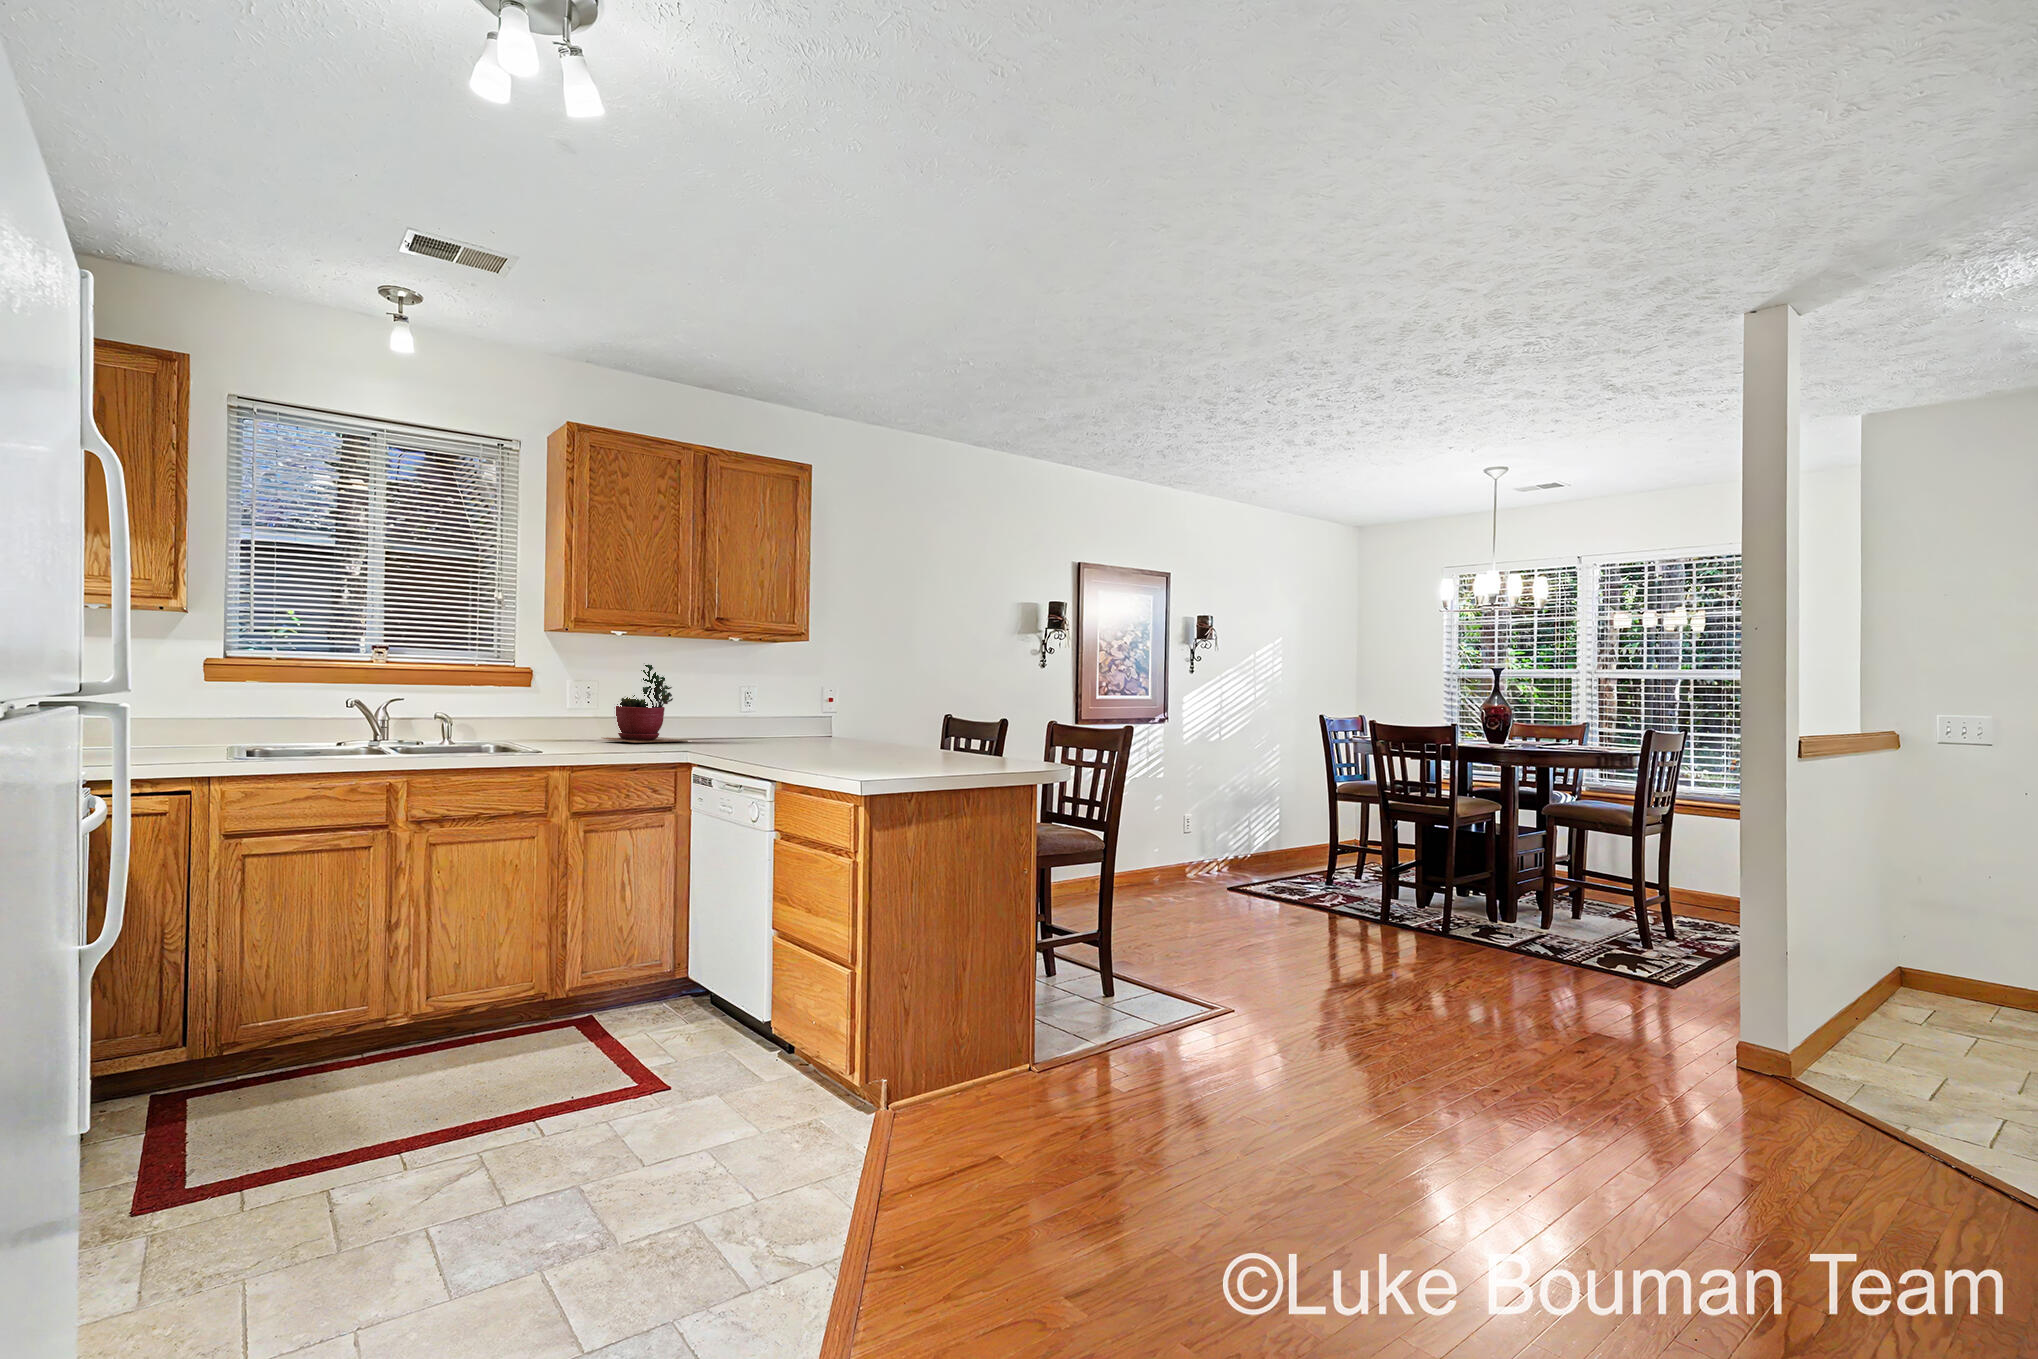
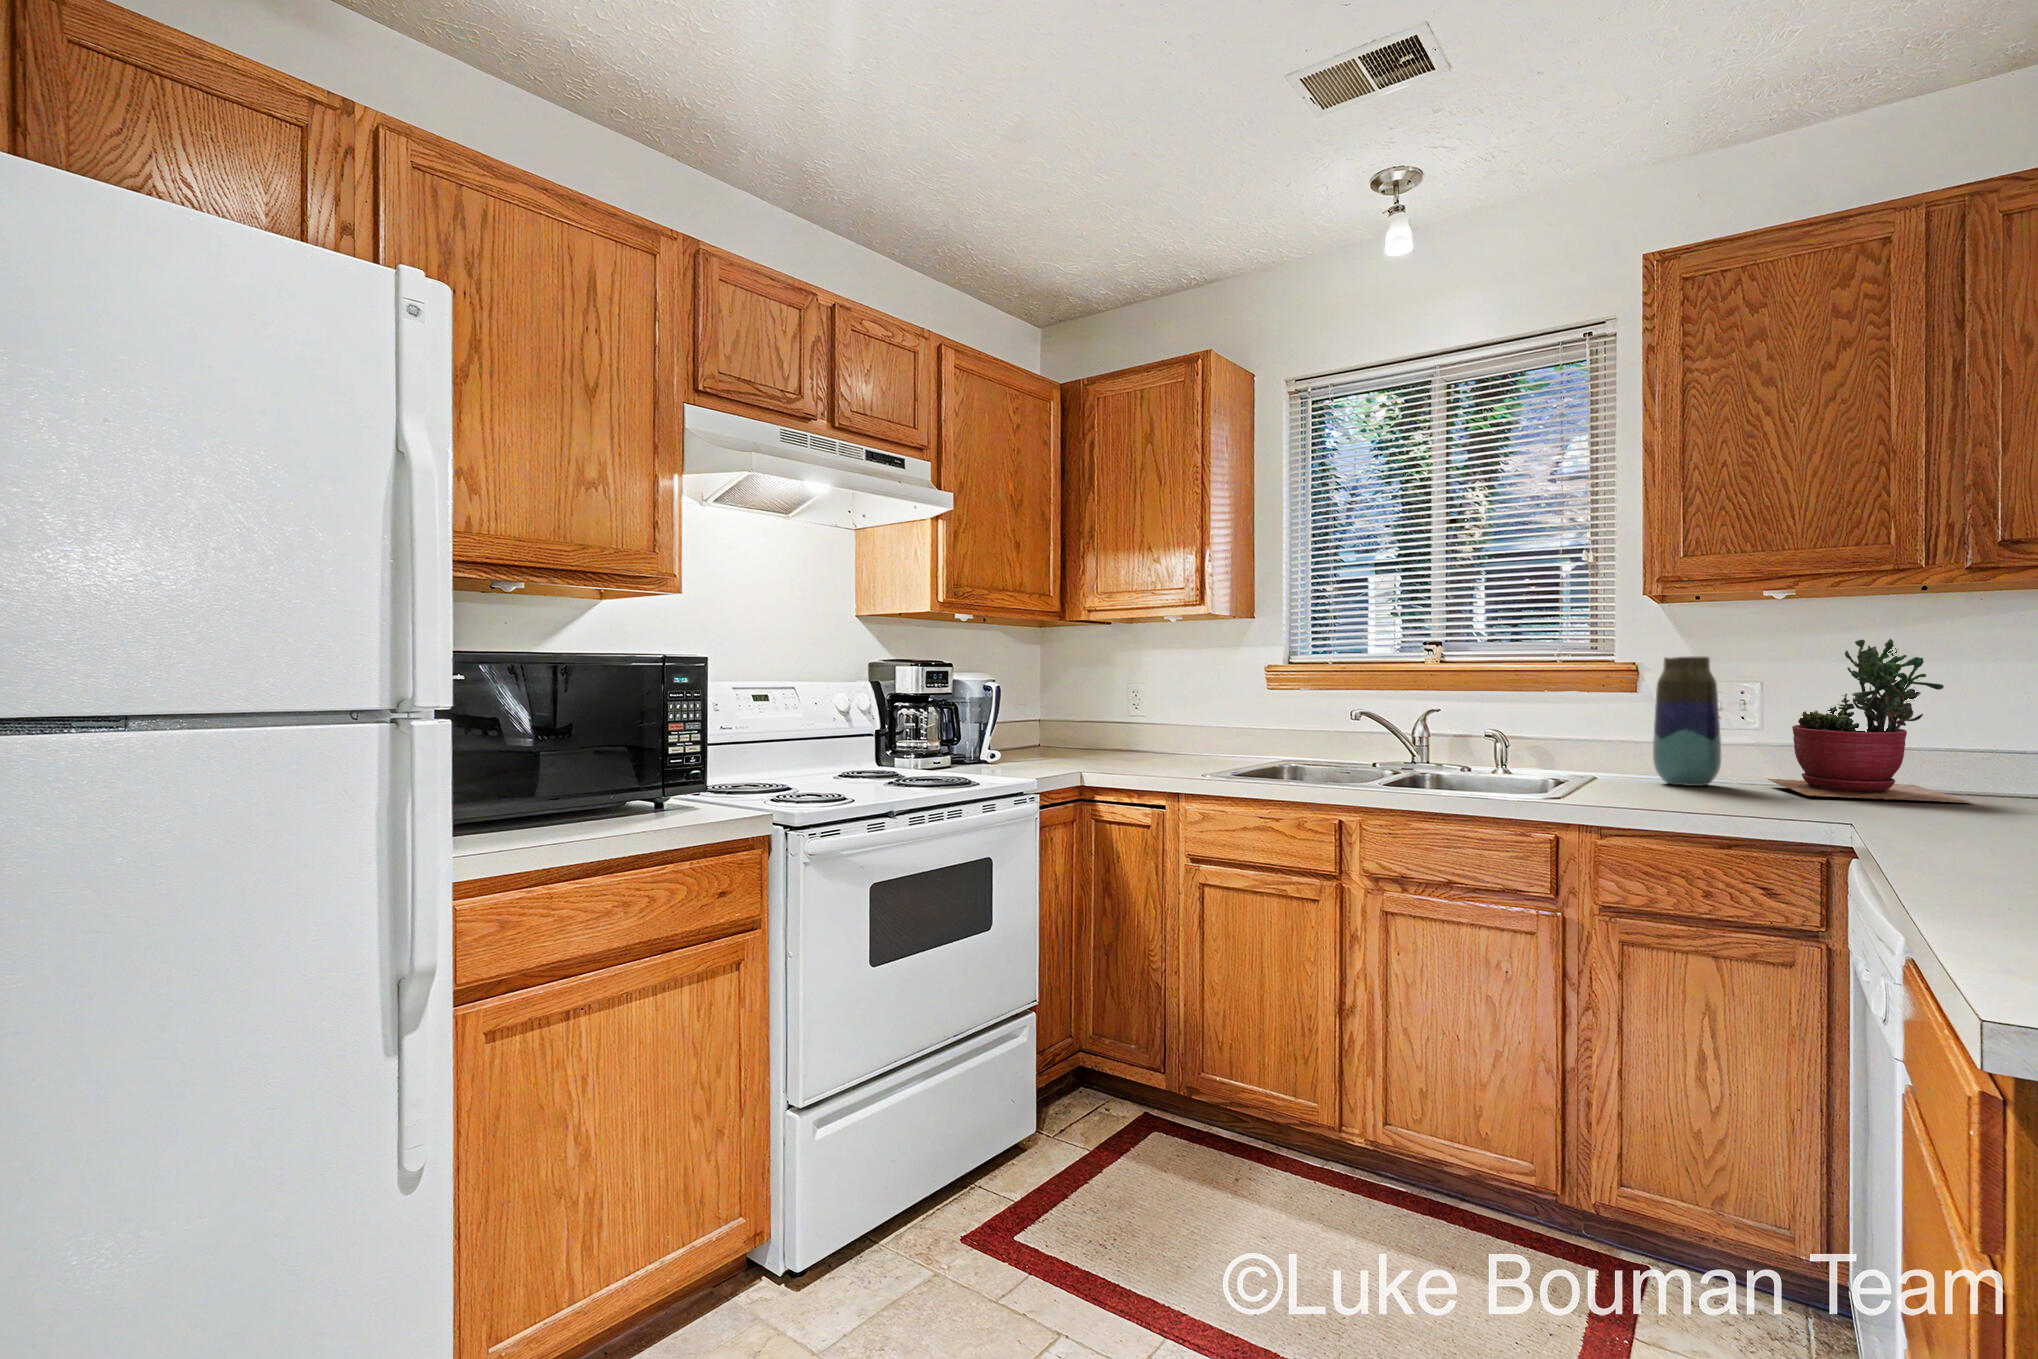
vase: none [544,665,582,744] -> present [1653,657,1721,786]

